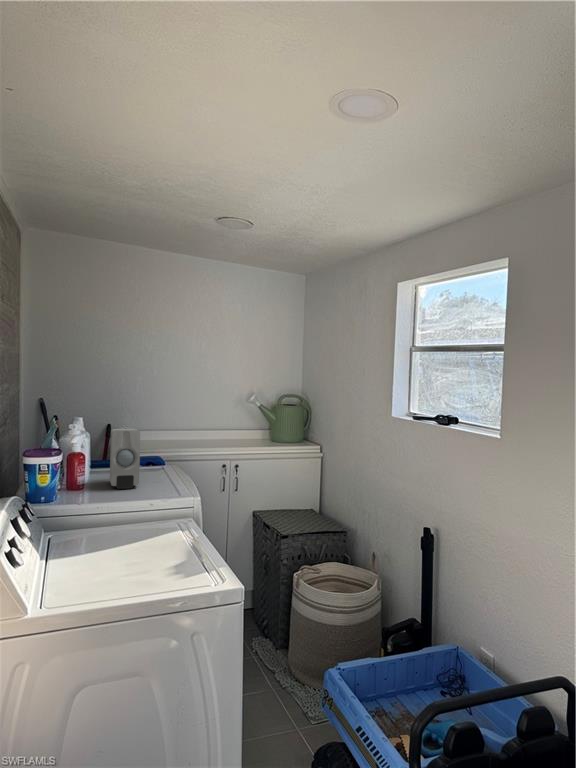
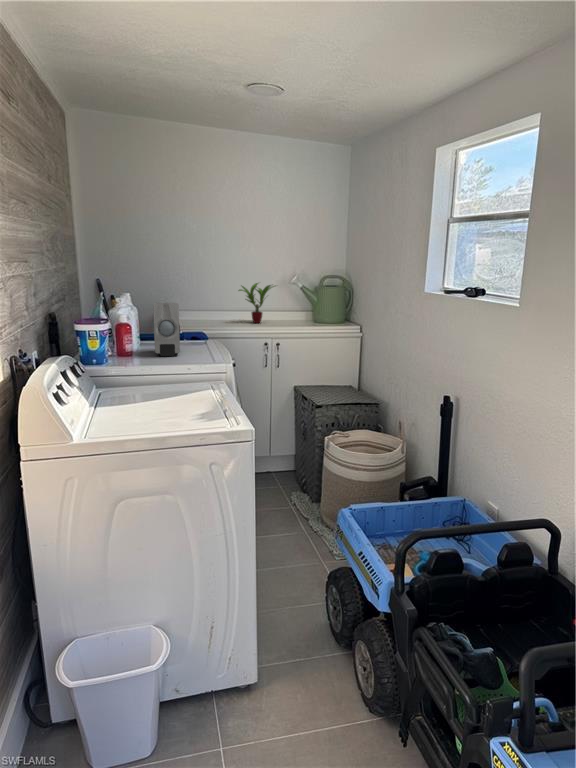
potted plant: none [194,401,236,444] -> present [238,283,274,323]

